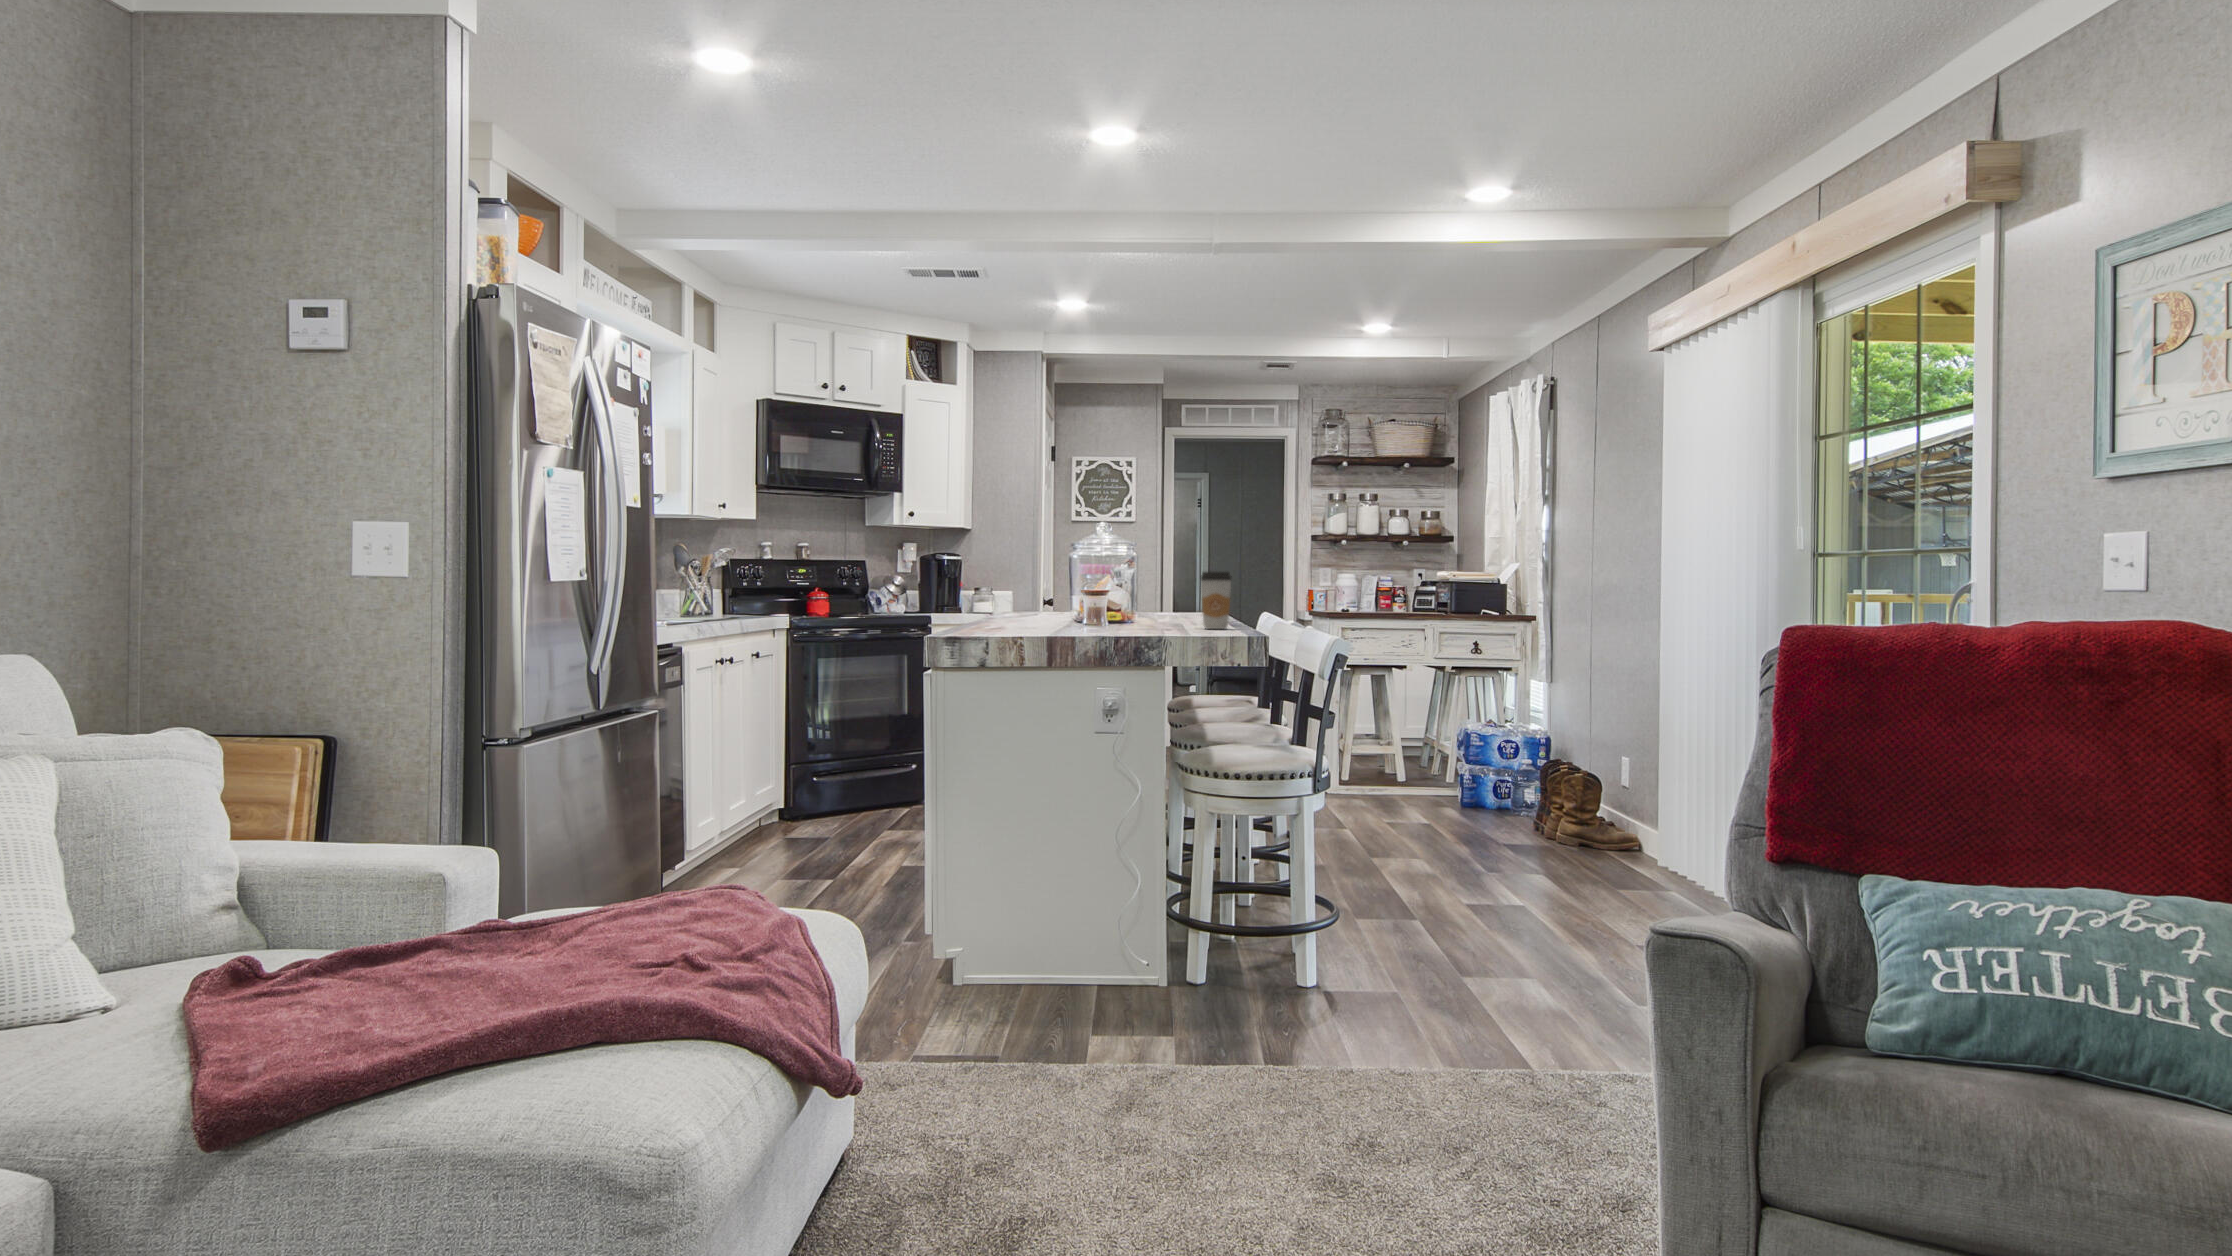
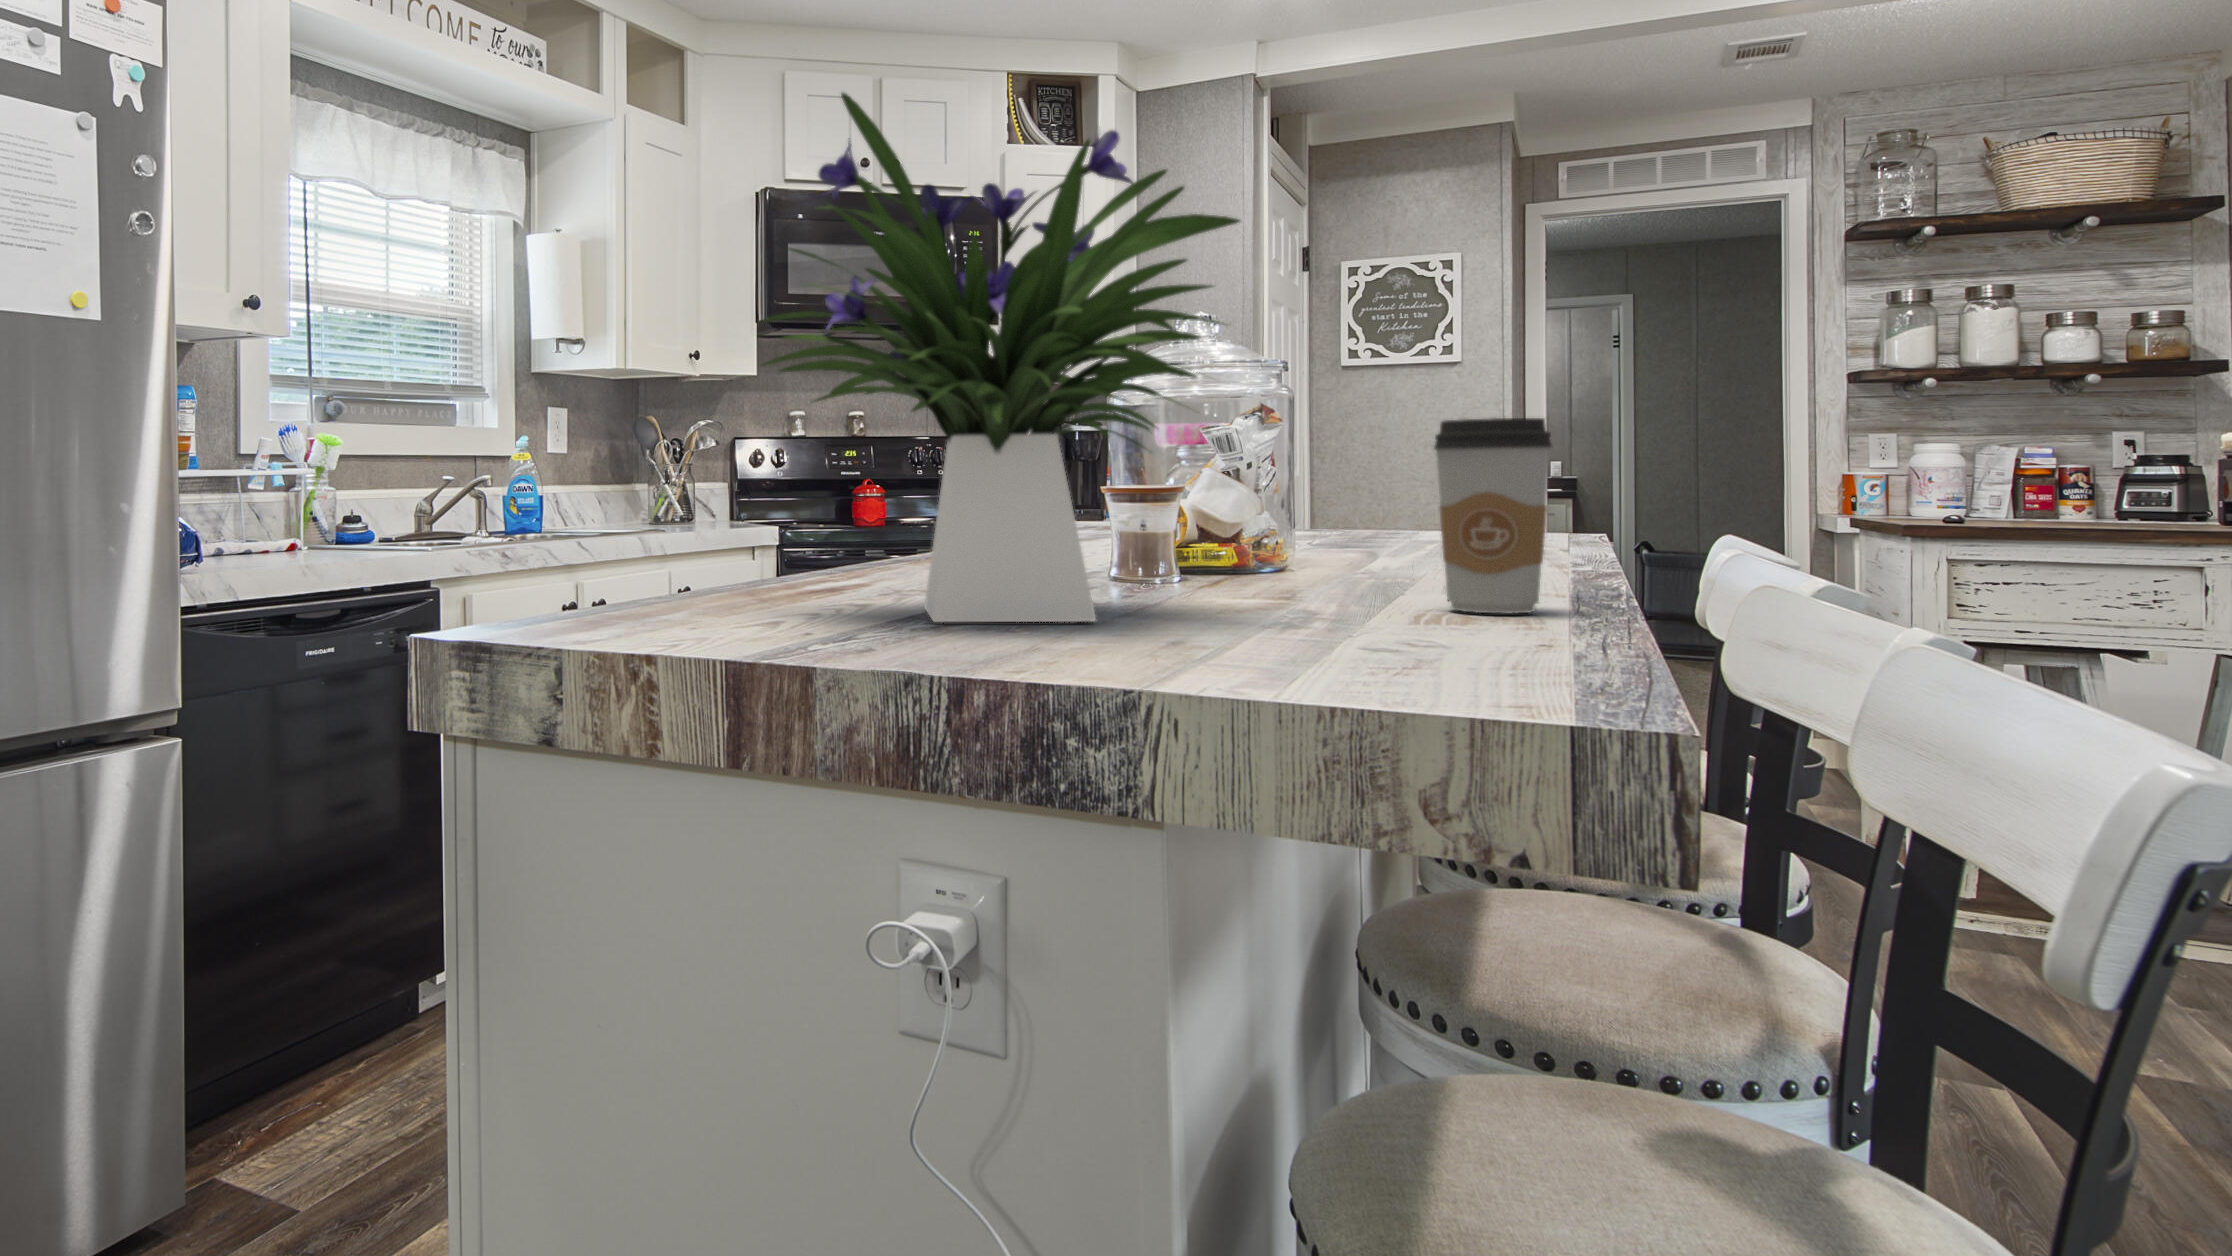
flower arrangement: none [1004,465,1156,632] -> present [760,93,1240,622]

